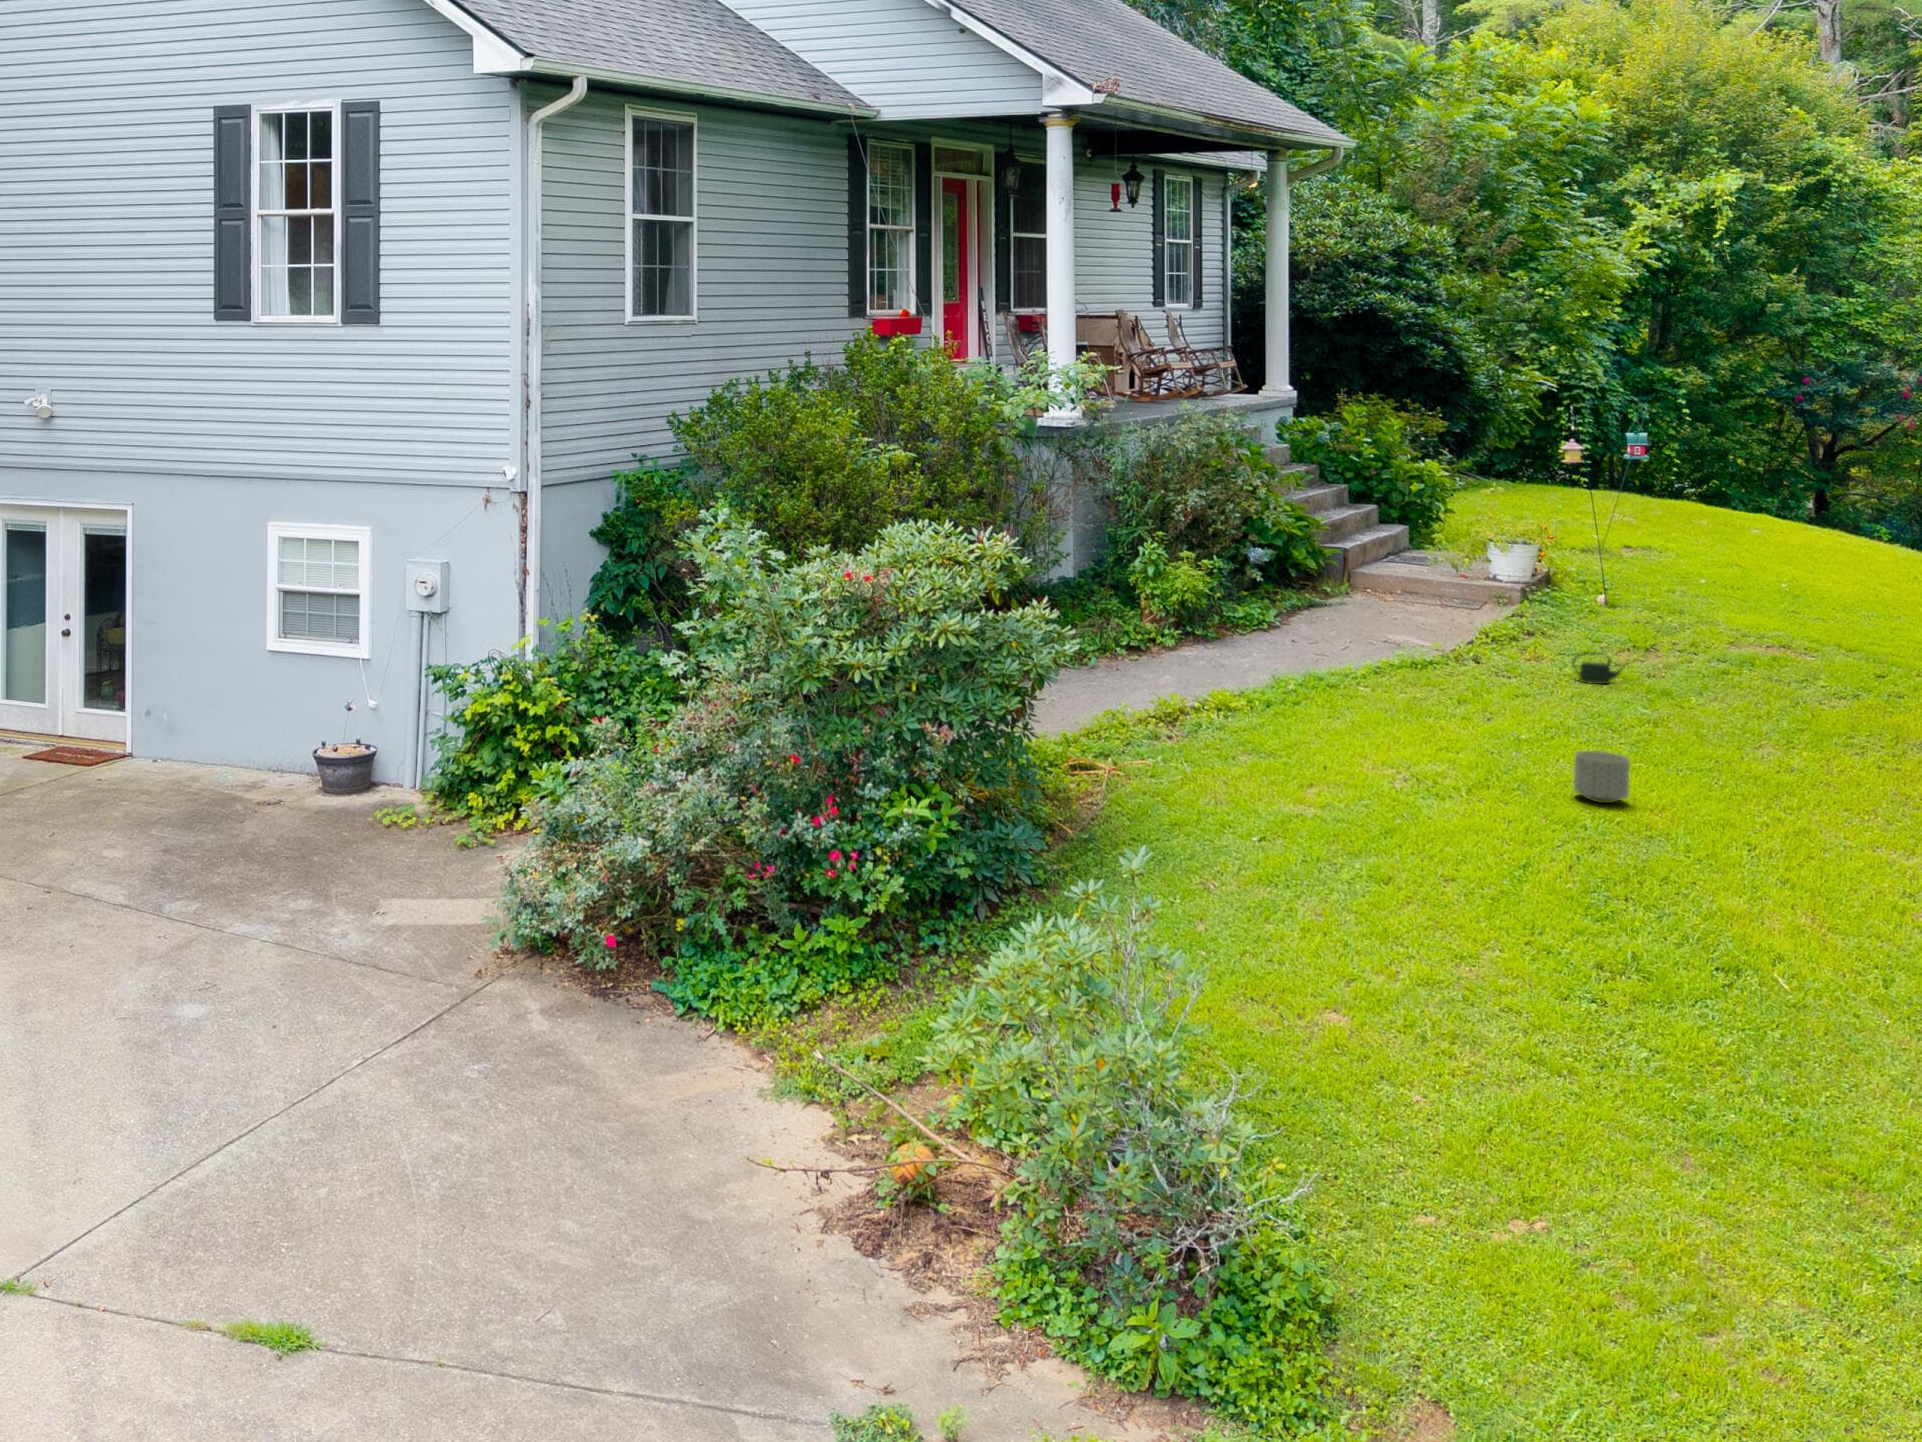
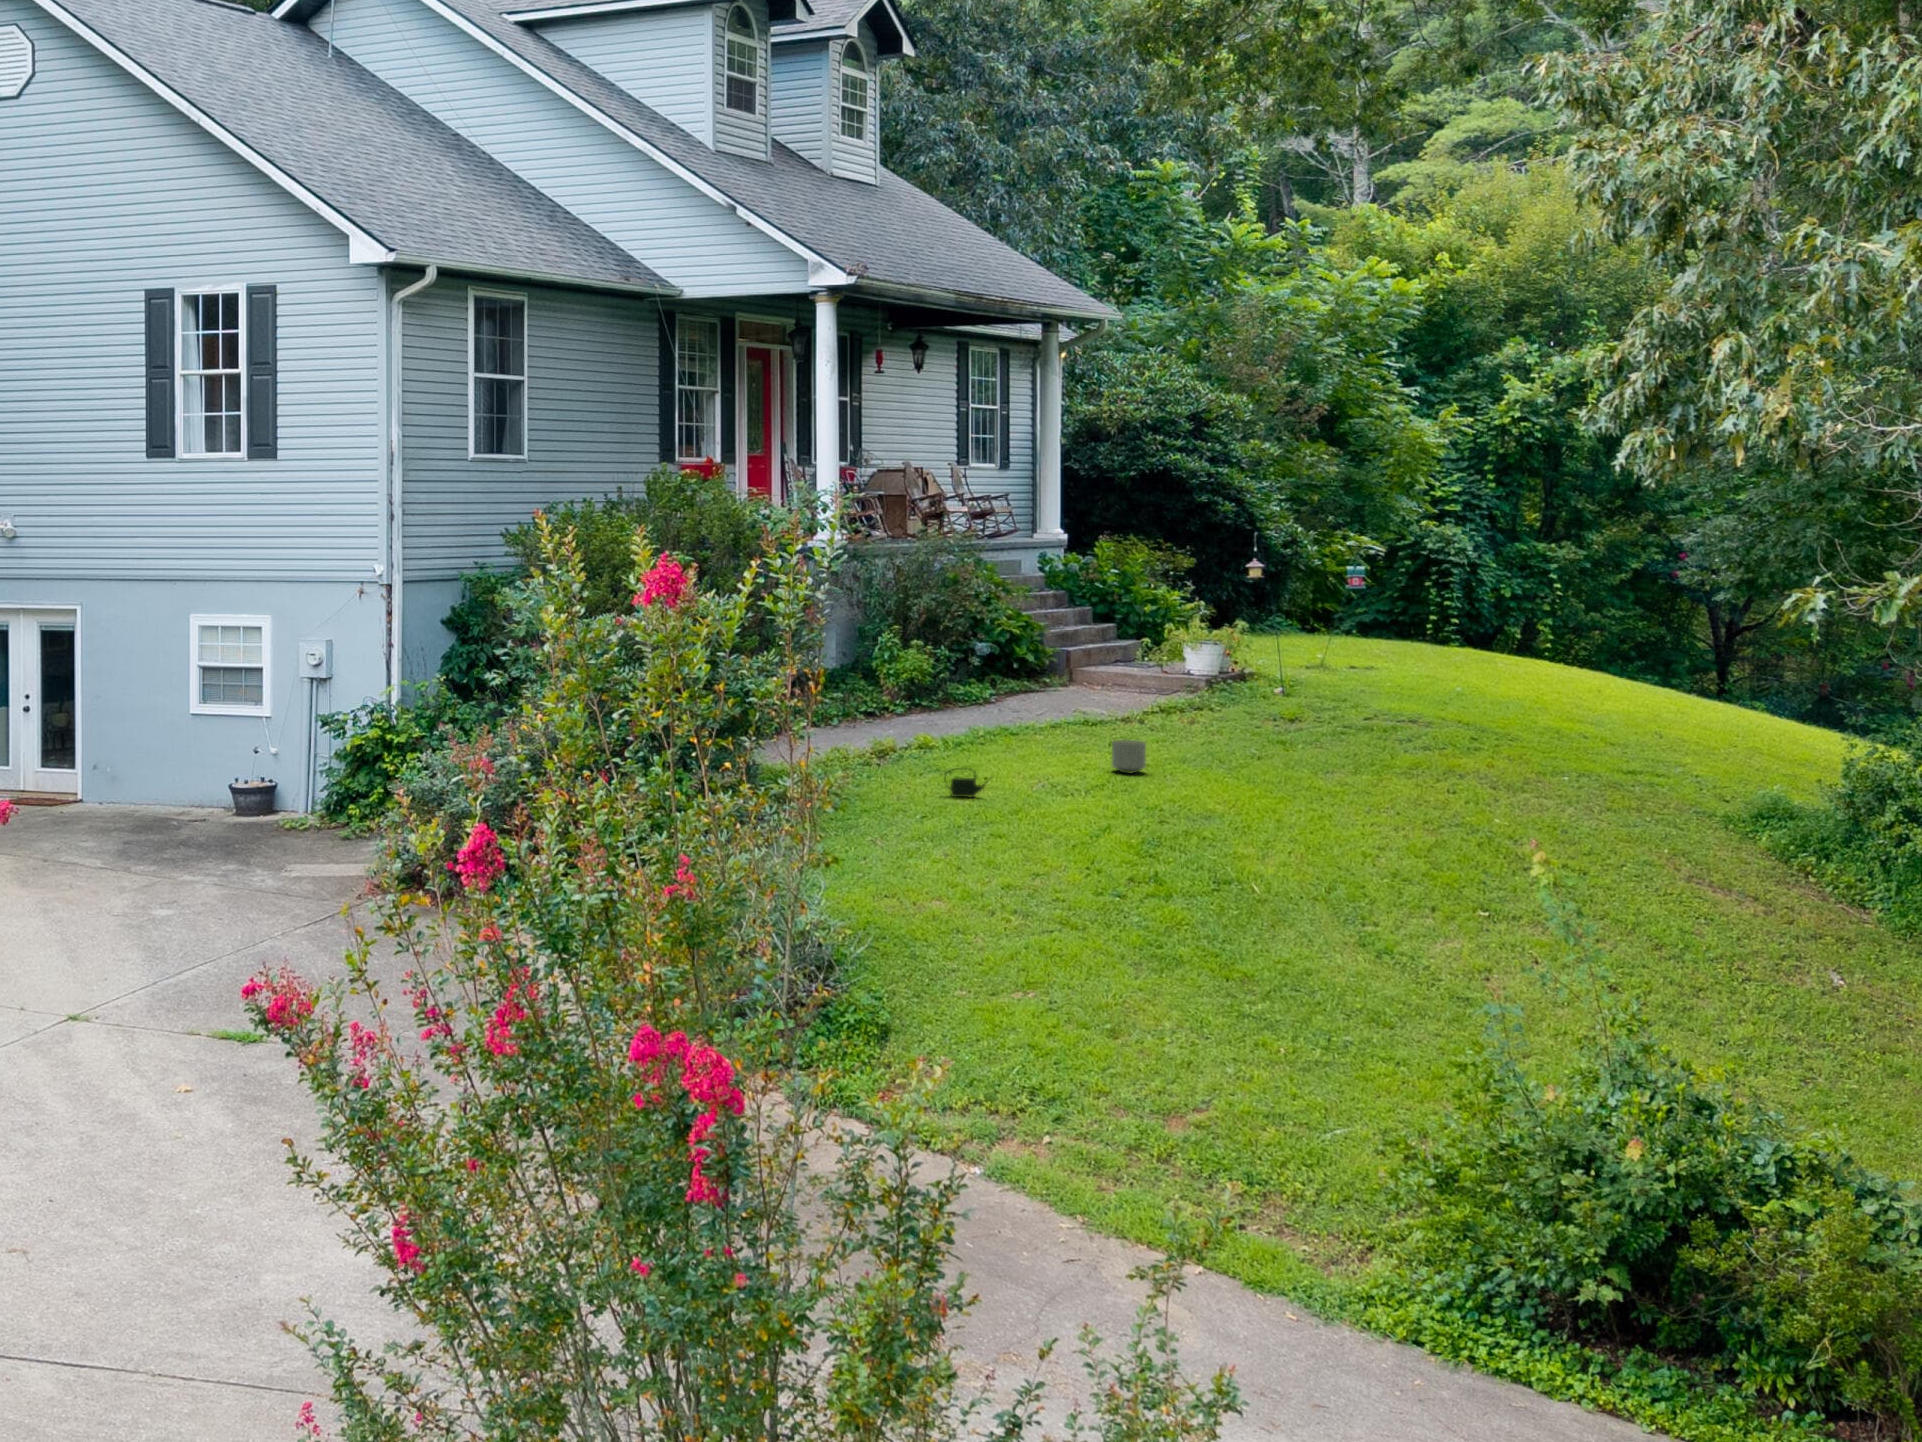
watering can: present [1573,653,1625,684] -> present [949,774,990,797]

